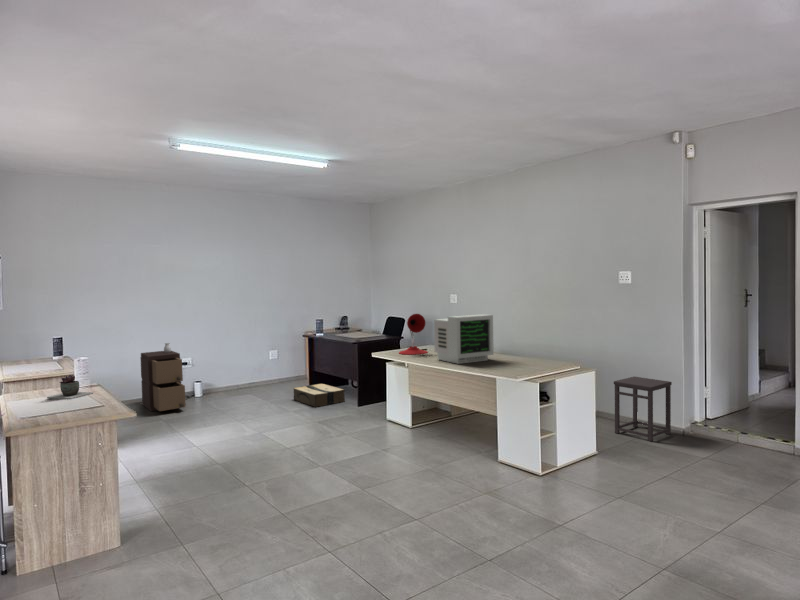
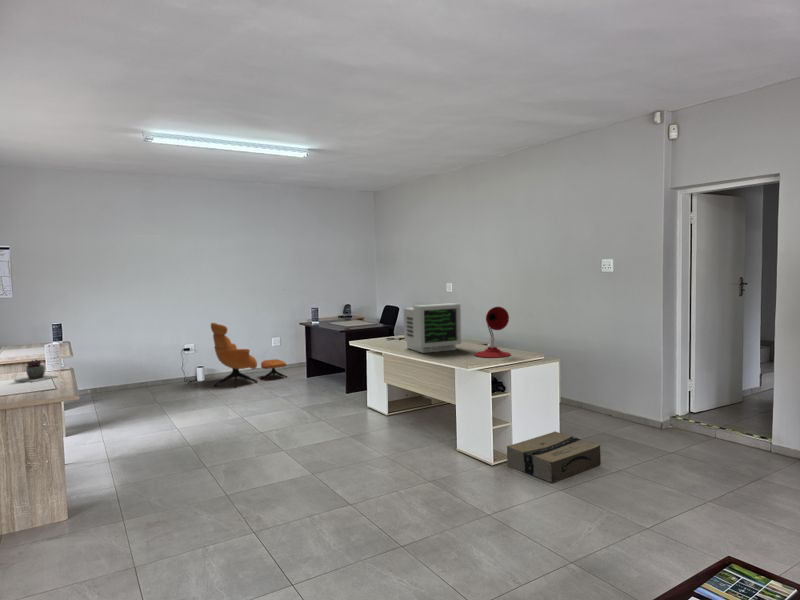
desk lamp: present [399,314,428,355] -> present [474,307,511,358]
armchair: none [213,336,290,403] -> present [211,323,287,387]
storage cabinet: present [140,343,186,411] -> none [143,329,182,394]
side table: present [614,377,672,441] -> none [589,368,650,435]
cardboard box: present [294,384,345,407] -> present [507,431,601,483]

